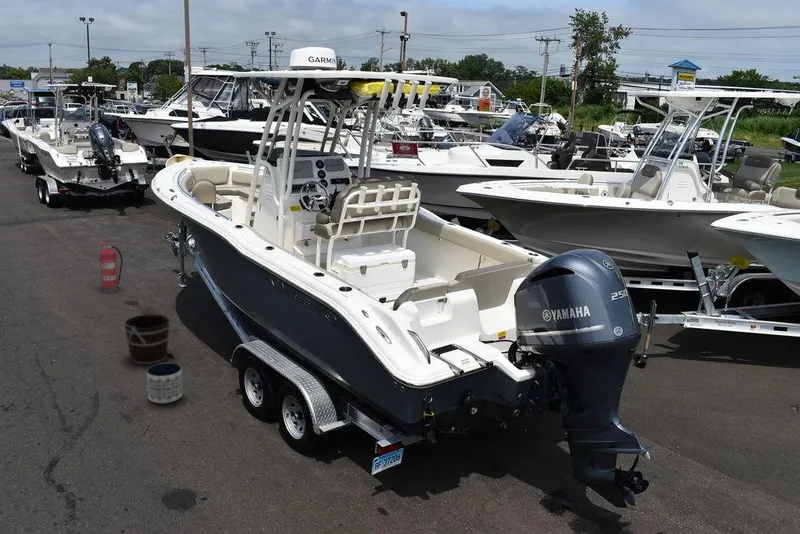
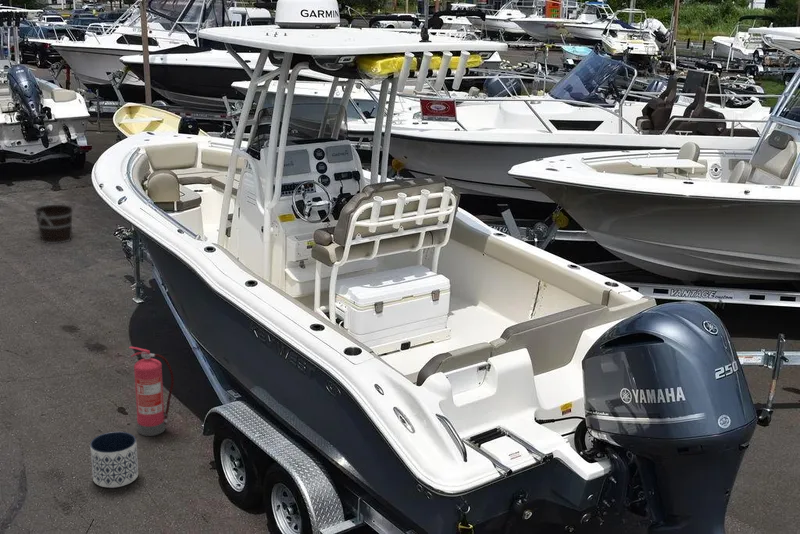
fire extinguisher: present [98,242,123,293] -> present [129,347,174,436]
bucket: present [125,314,169,364] -> present [35,204,72,244]

